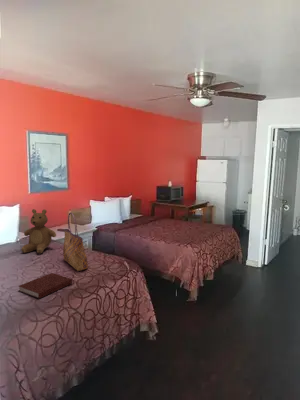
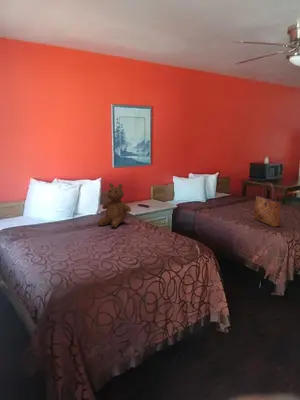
tote bag: present [63,213,88,271] -> present [254,182,281,227]
notebook: present [19,273,72,298] -> none [84,249,136,274]

